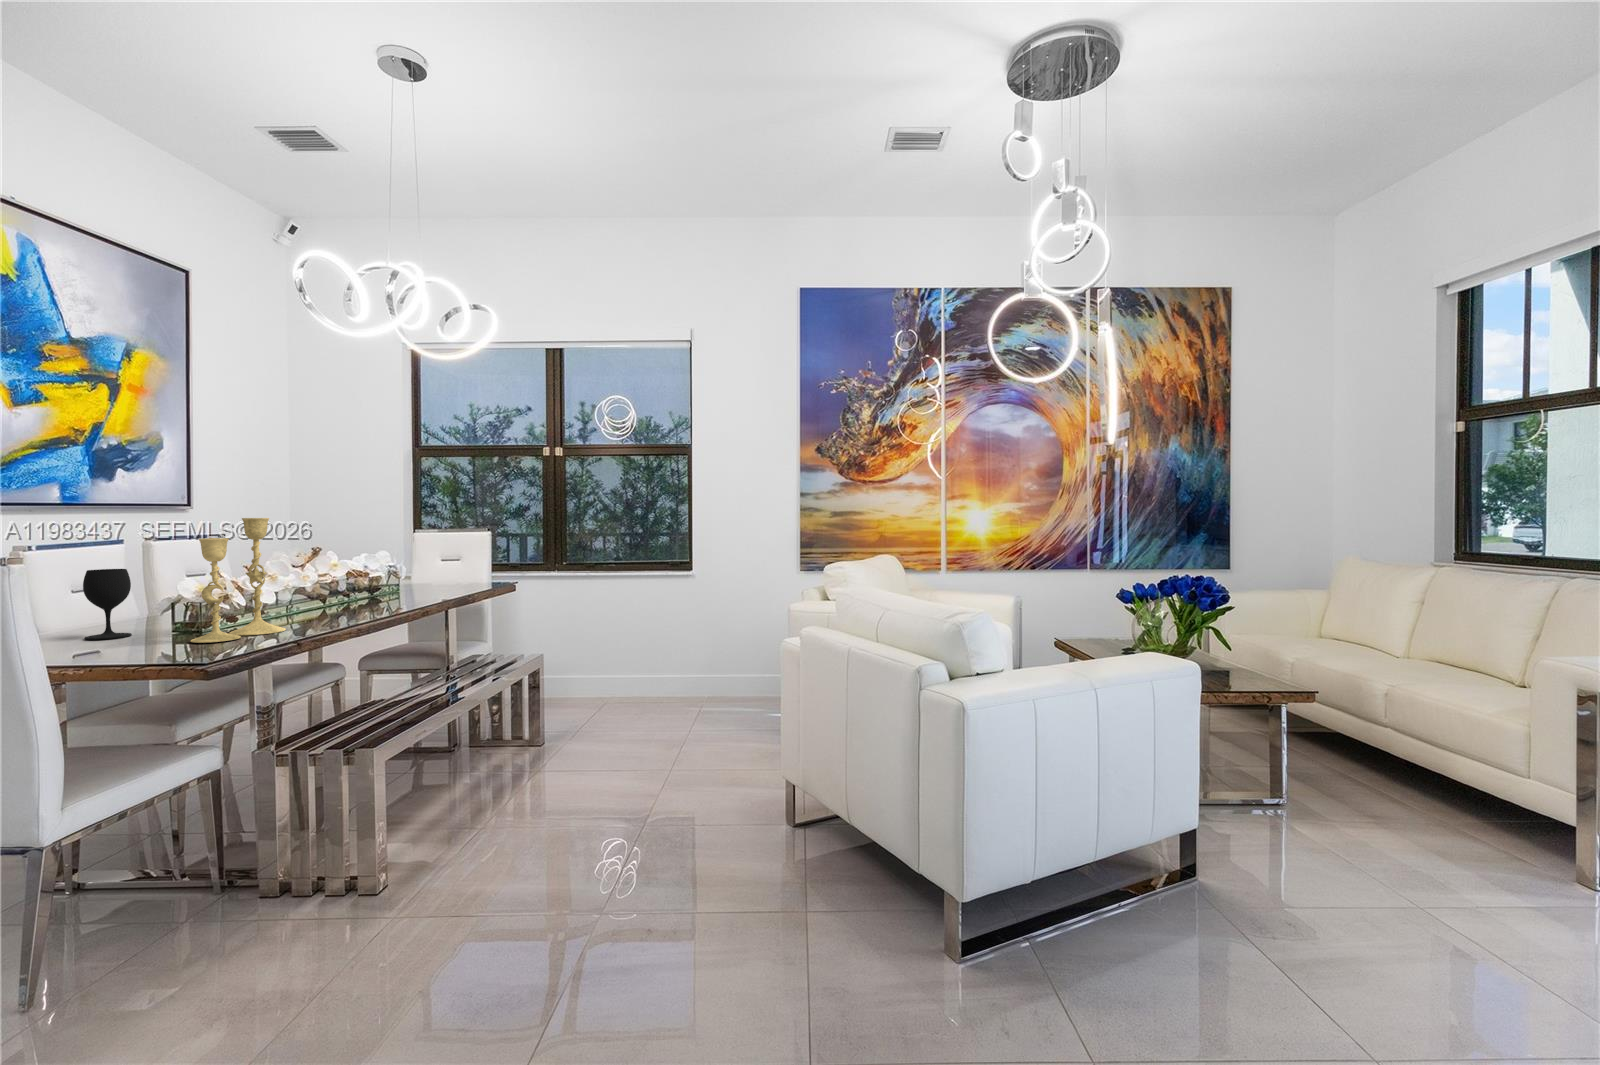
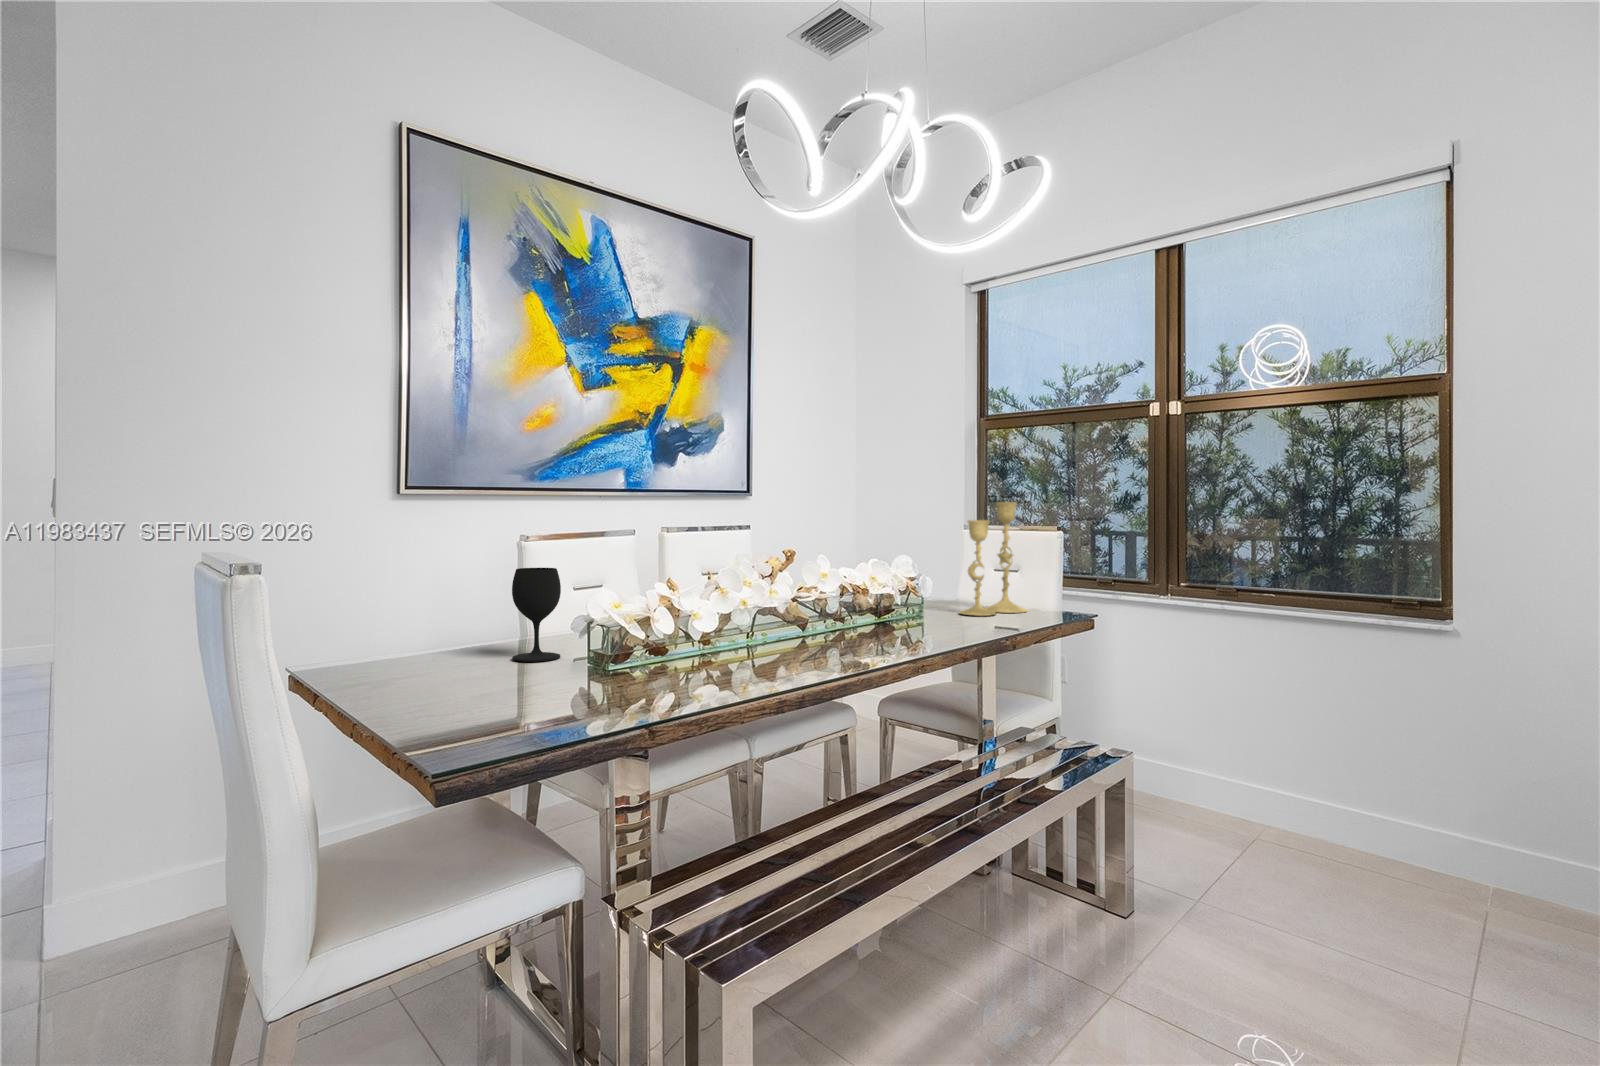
candlestick: present [191,518,286,643] -> present [960,502,1027,616]

